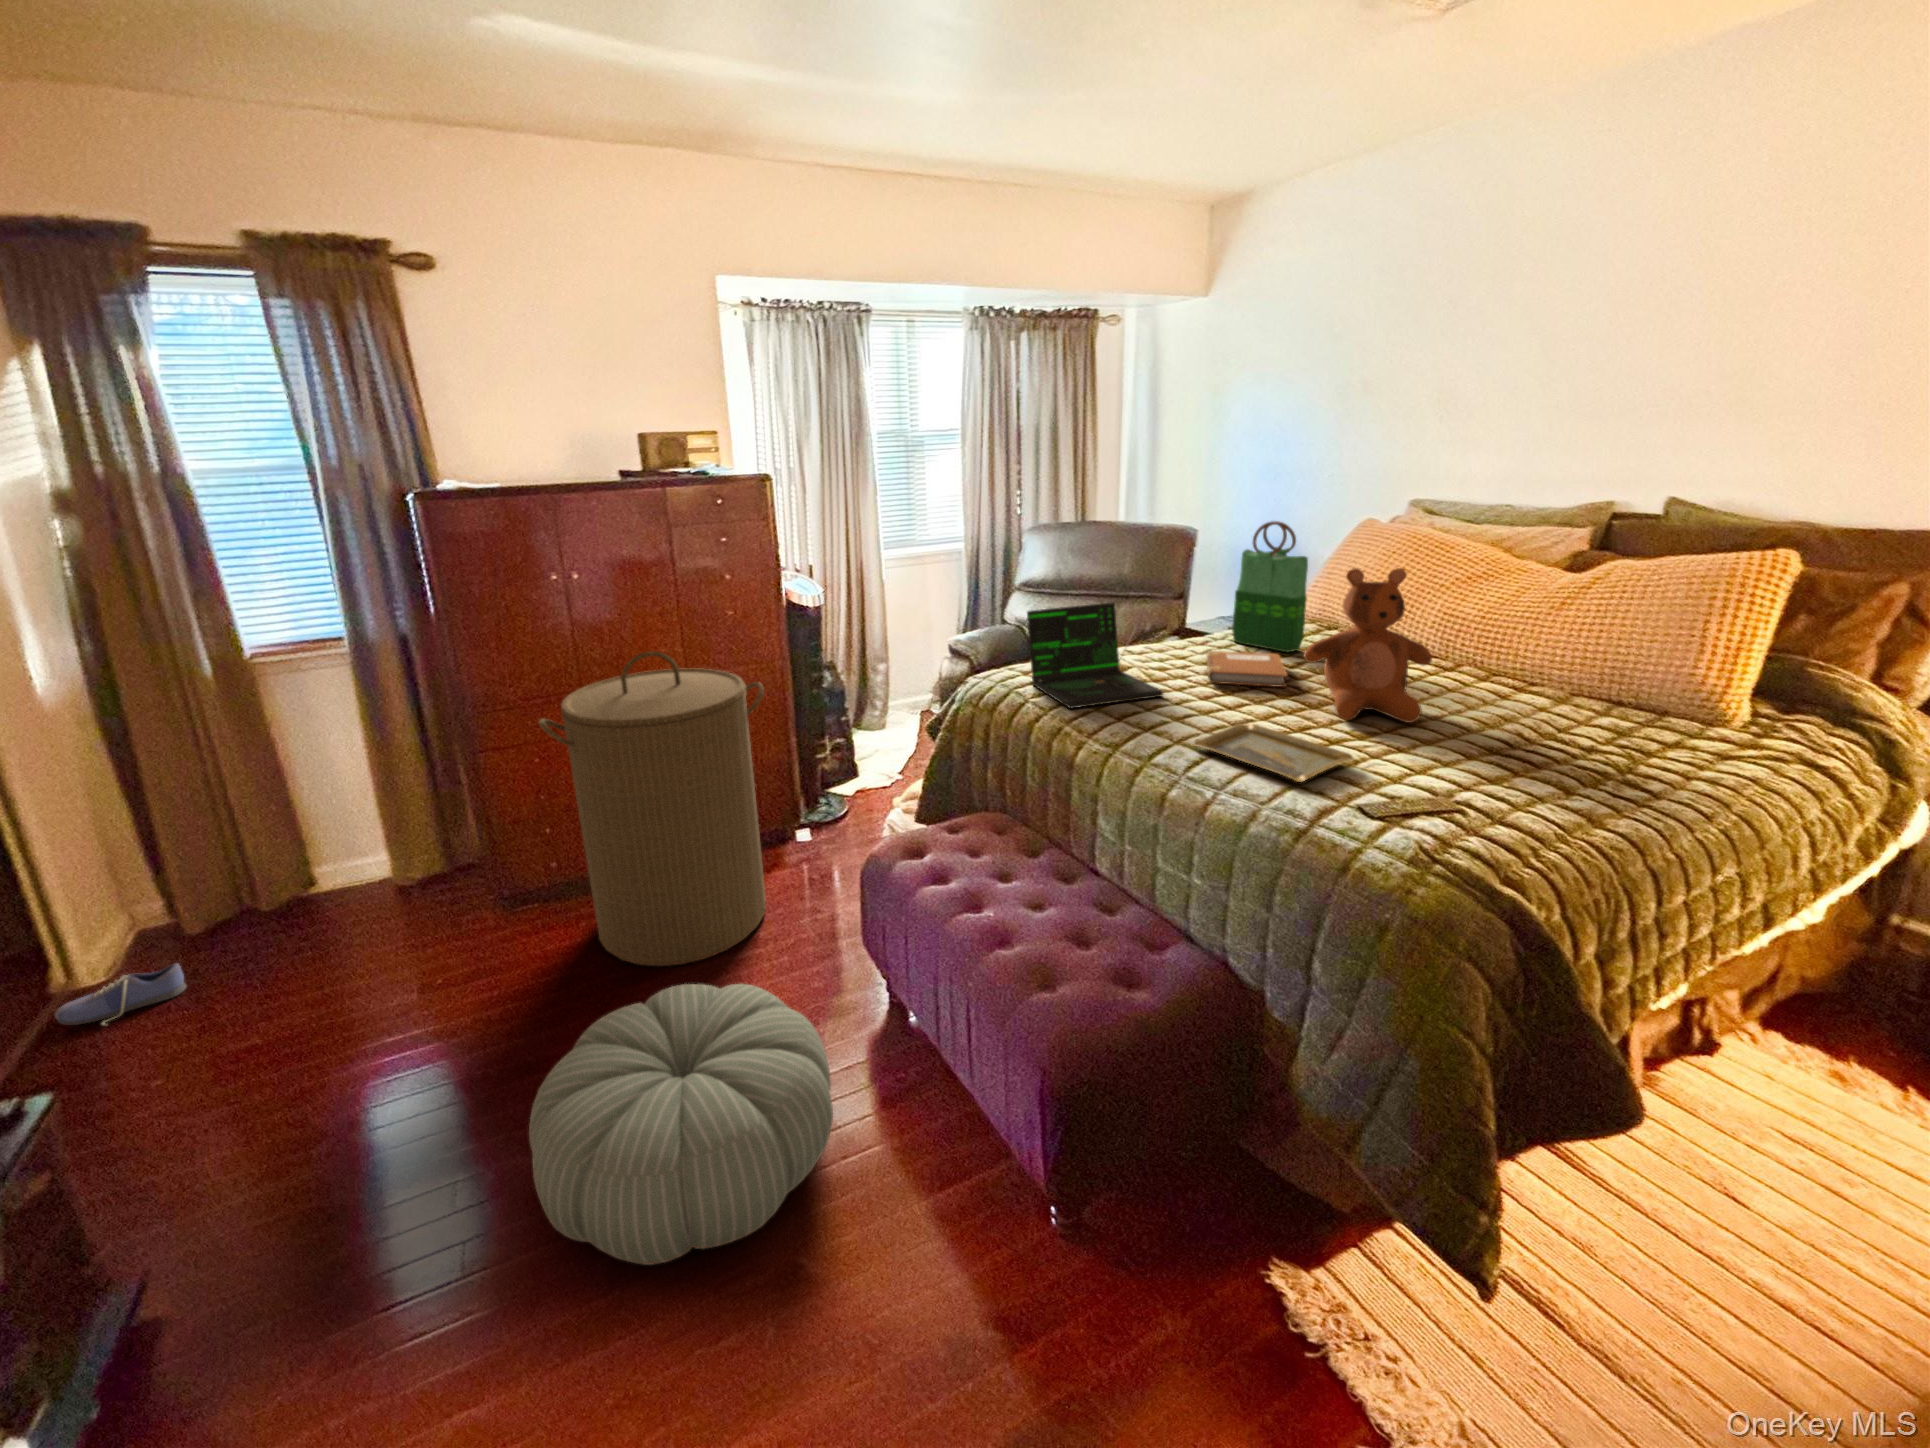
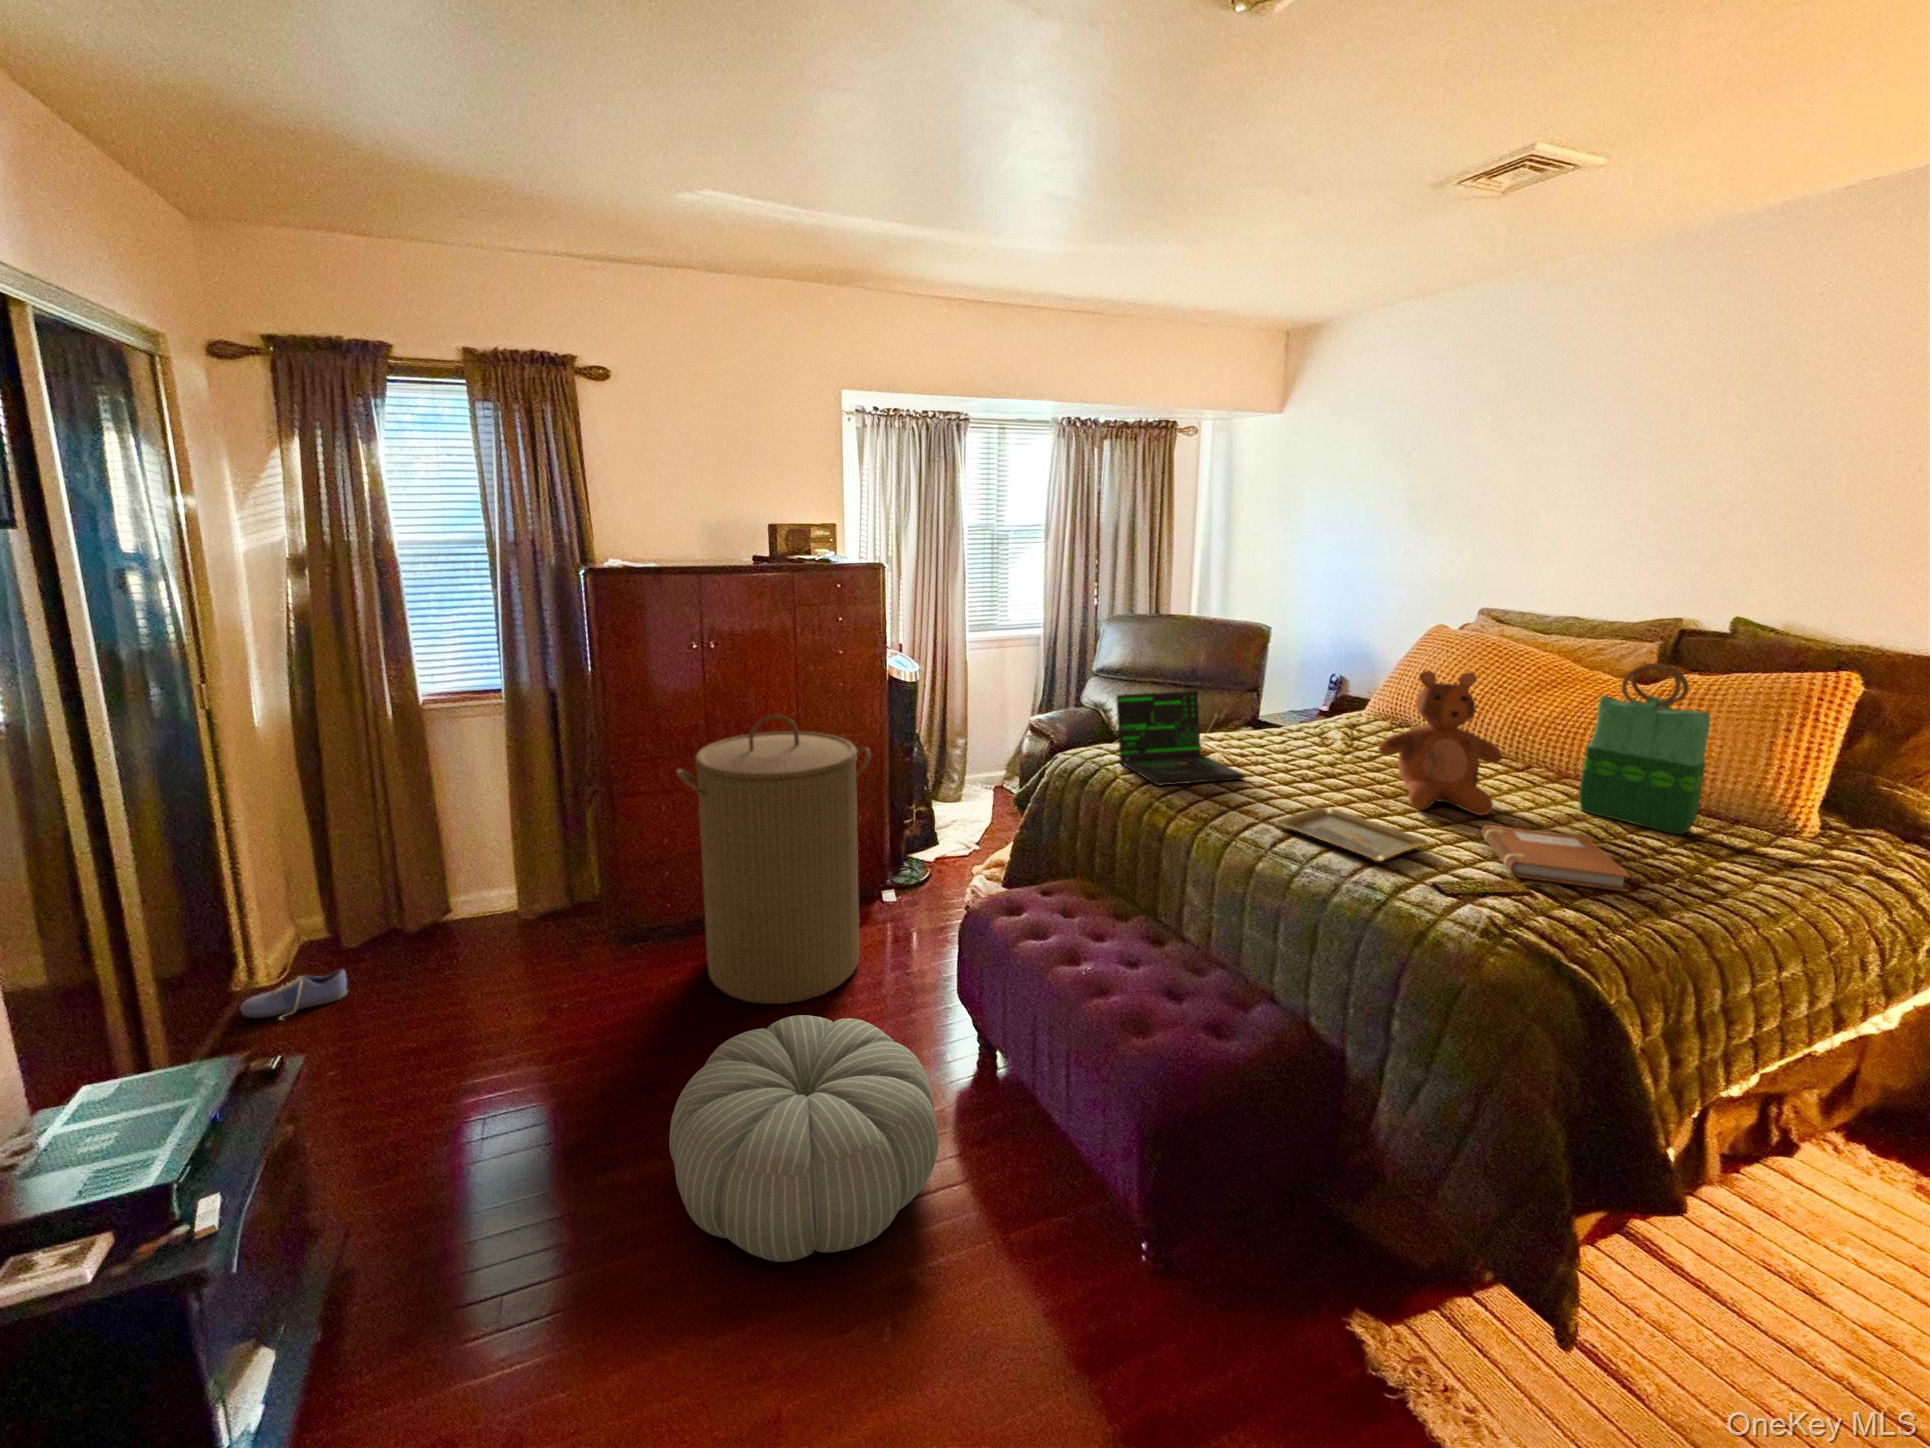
tote bag: present [1232,521,1308,652] -> present [1579,664,1710,834]
notebook: present [1206,651,1287,687] -> present [1481,825,1631,892]

